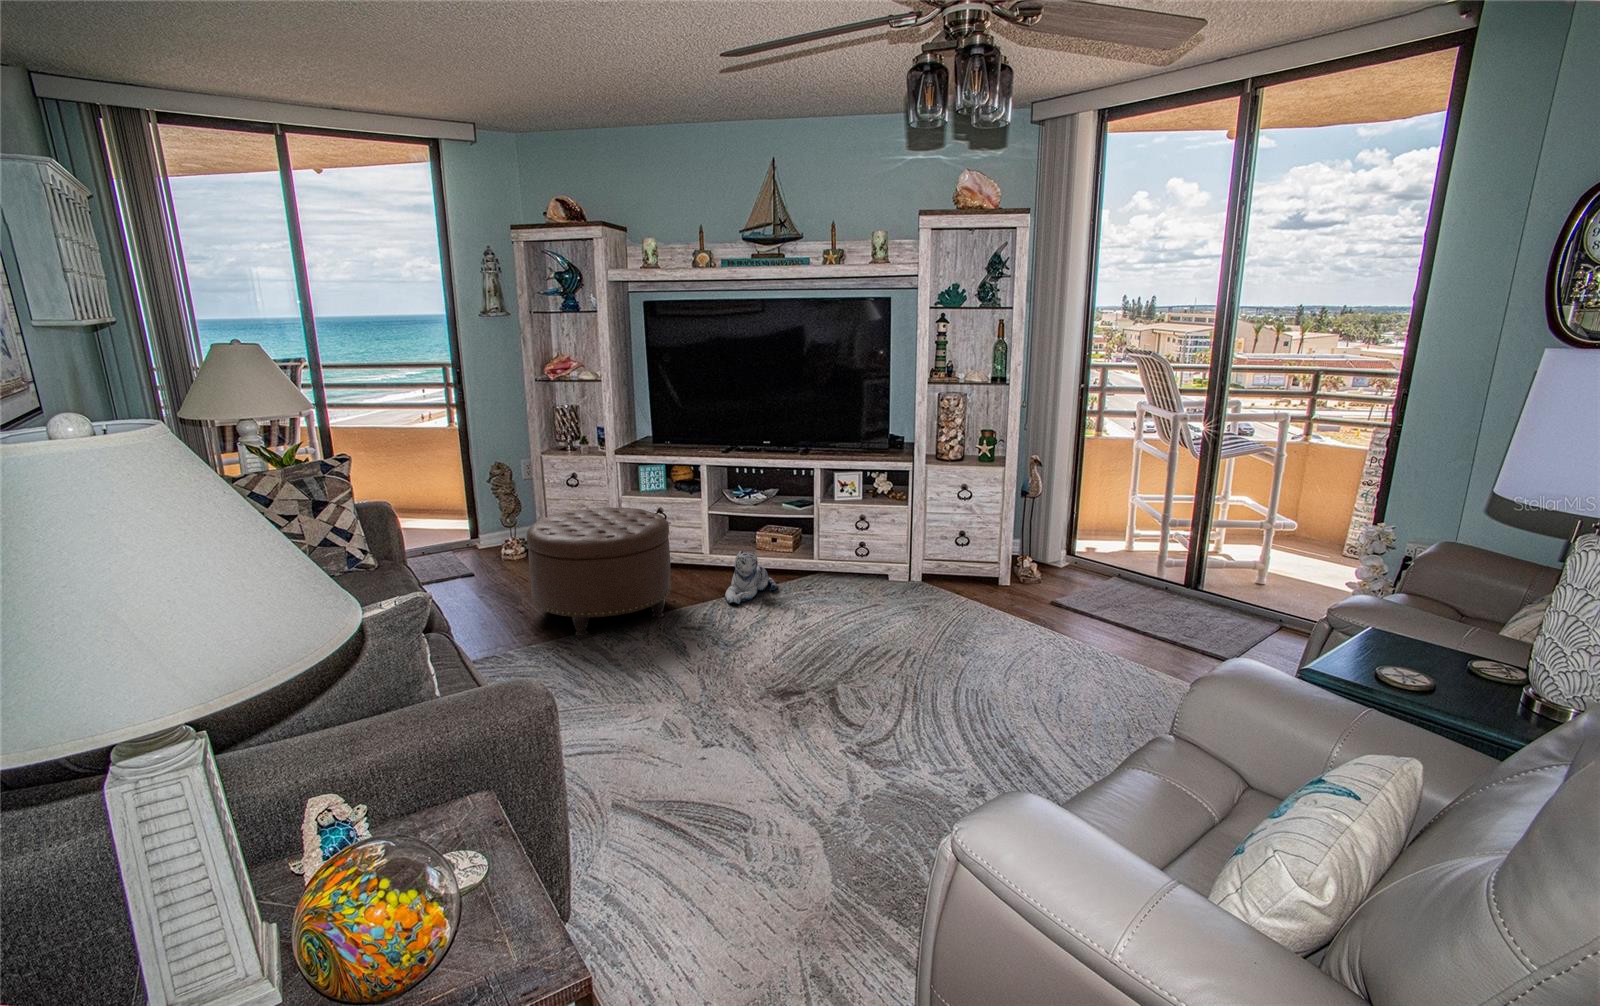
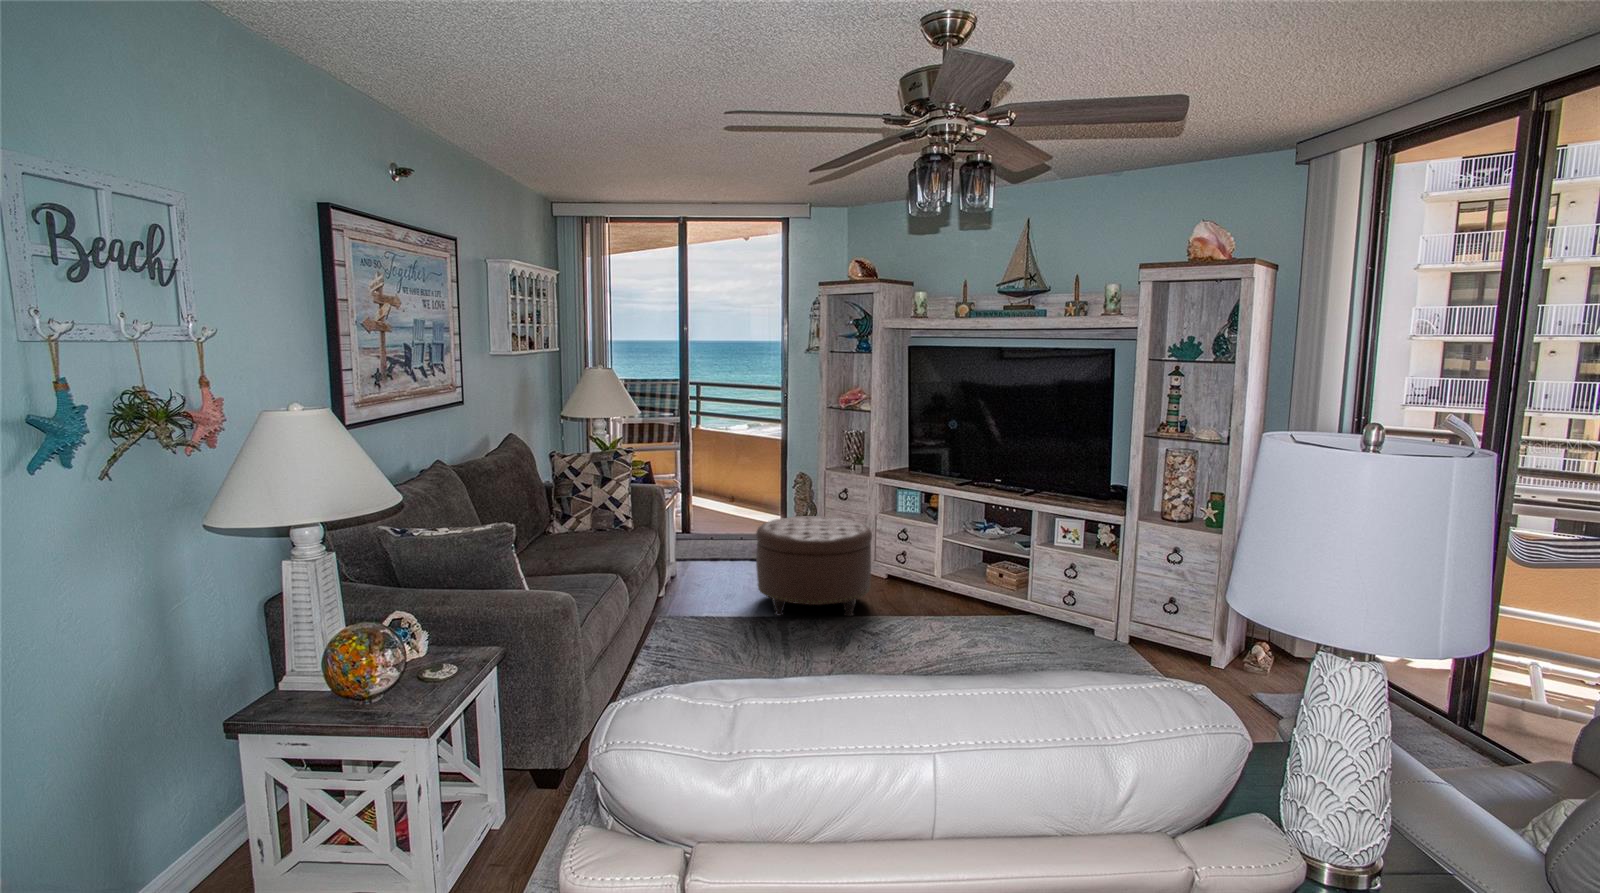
plush toy: present [725,551,777,604] -> none [914,573,976,621]

